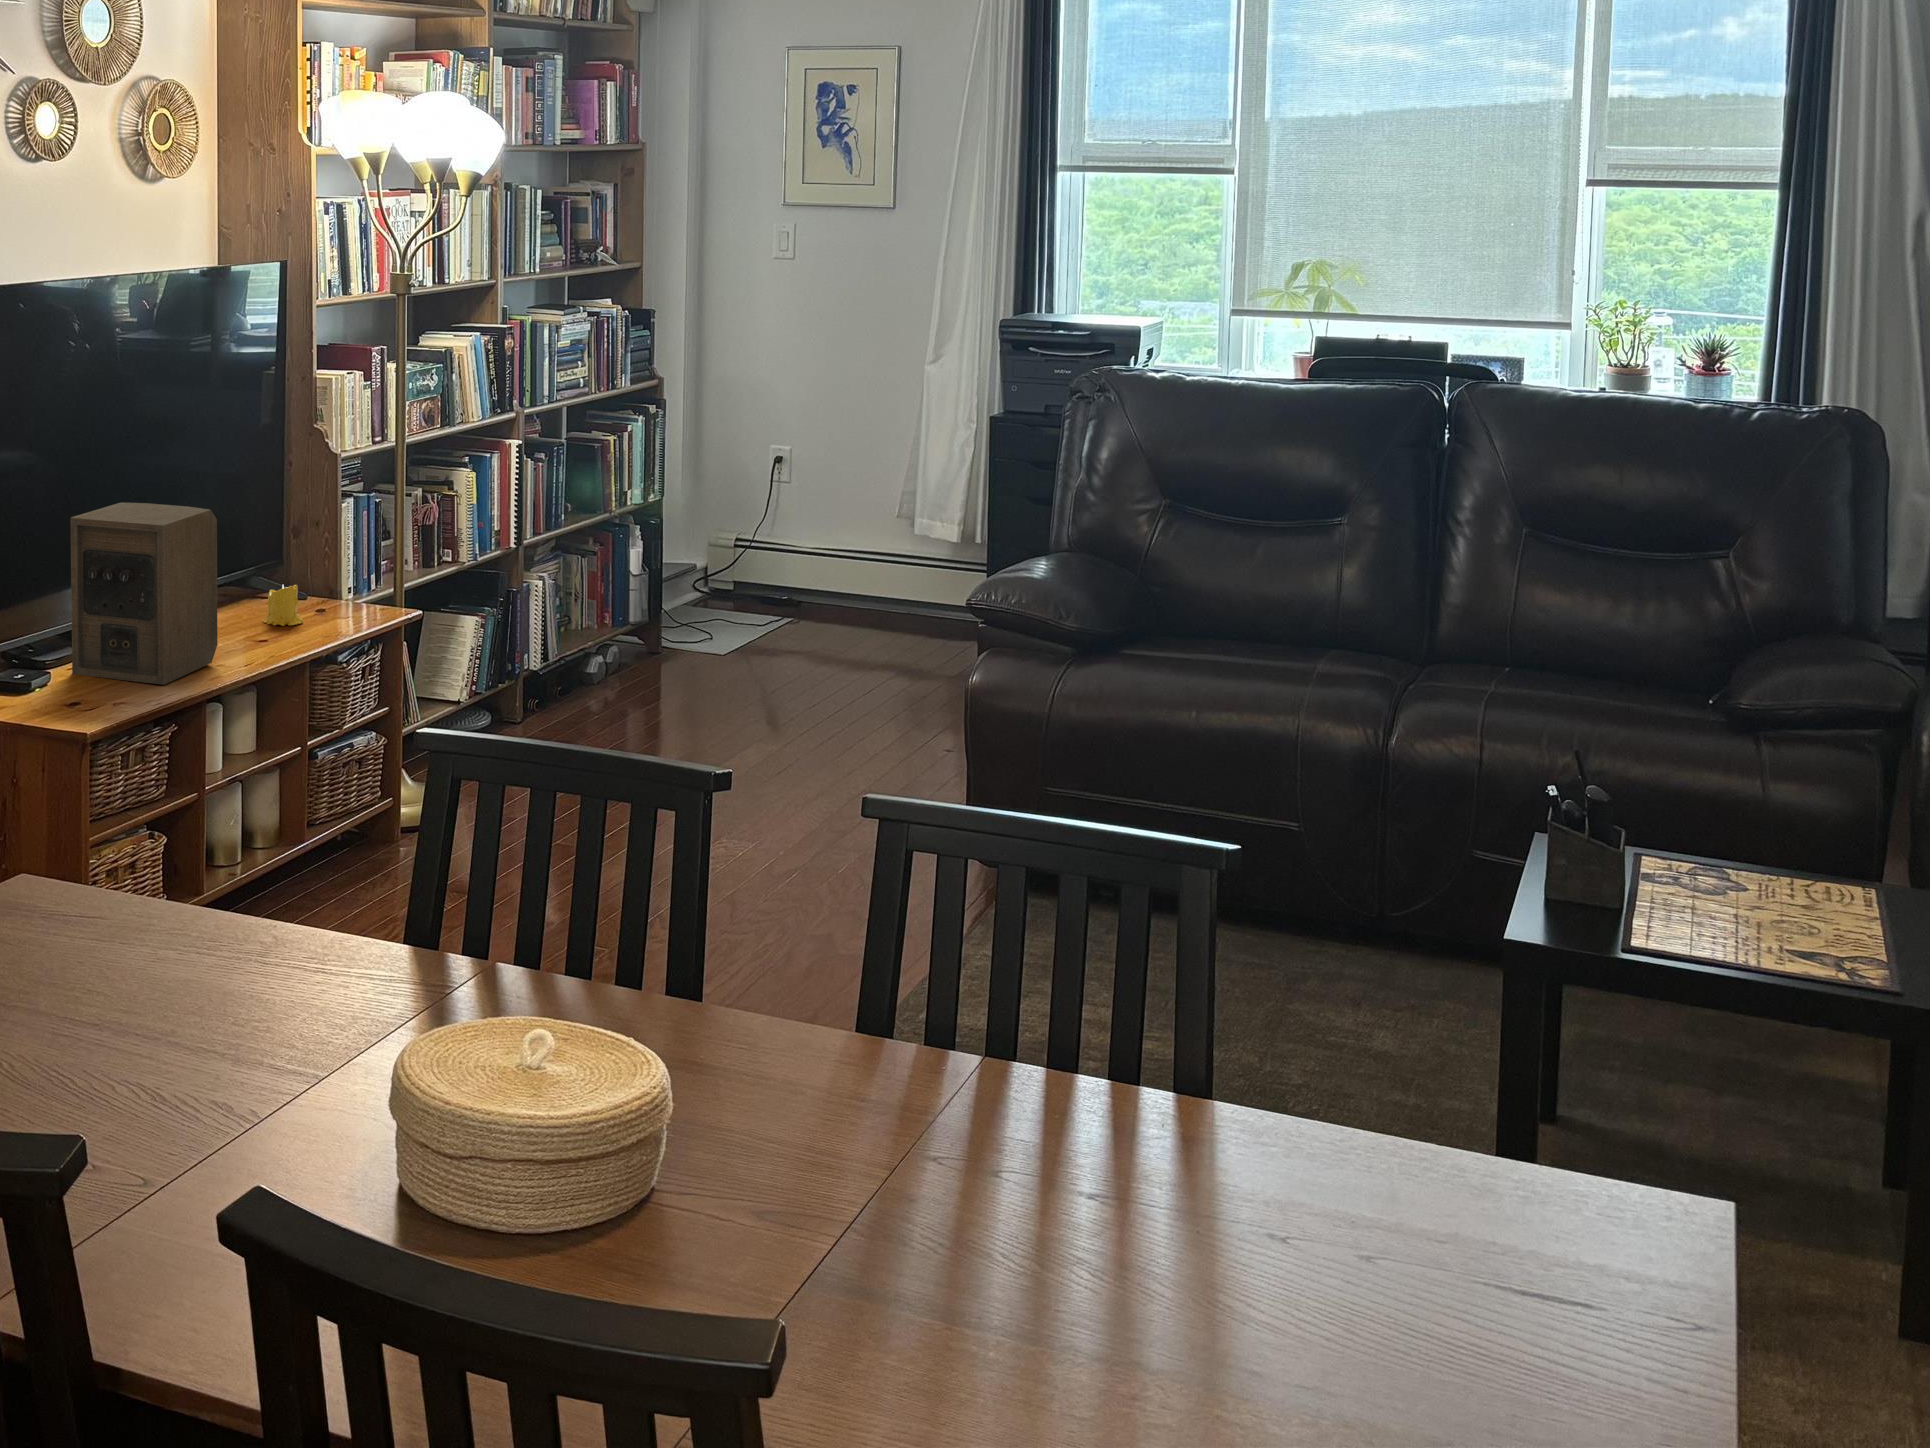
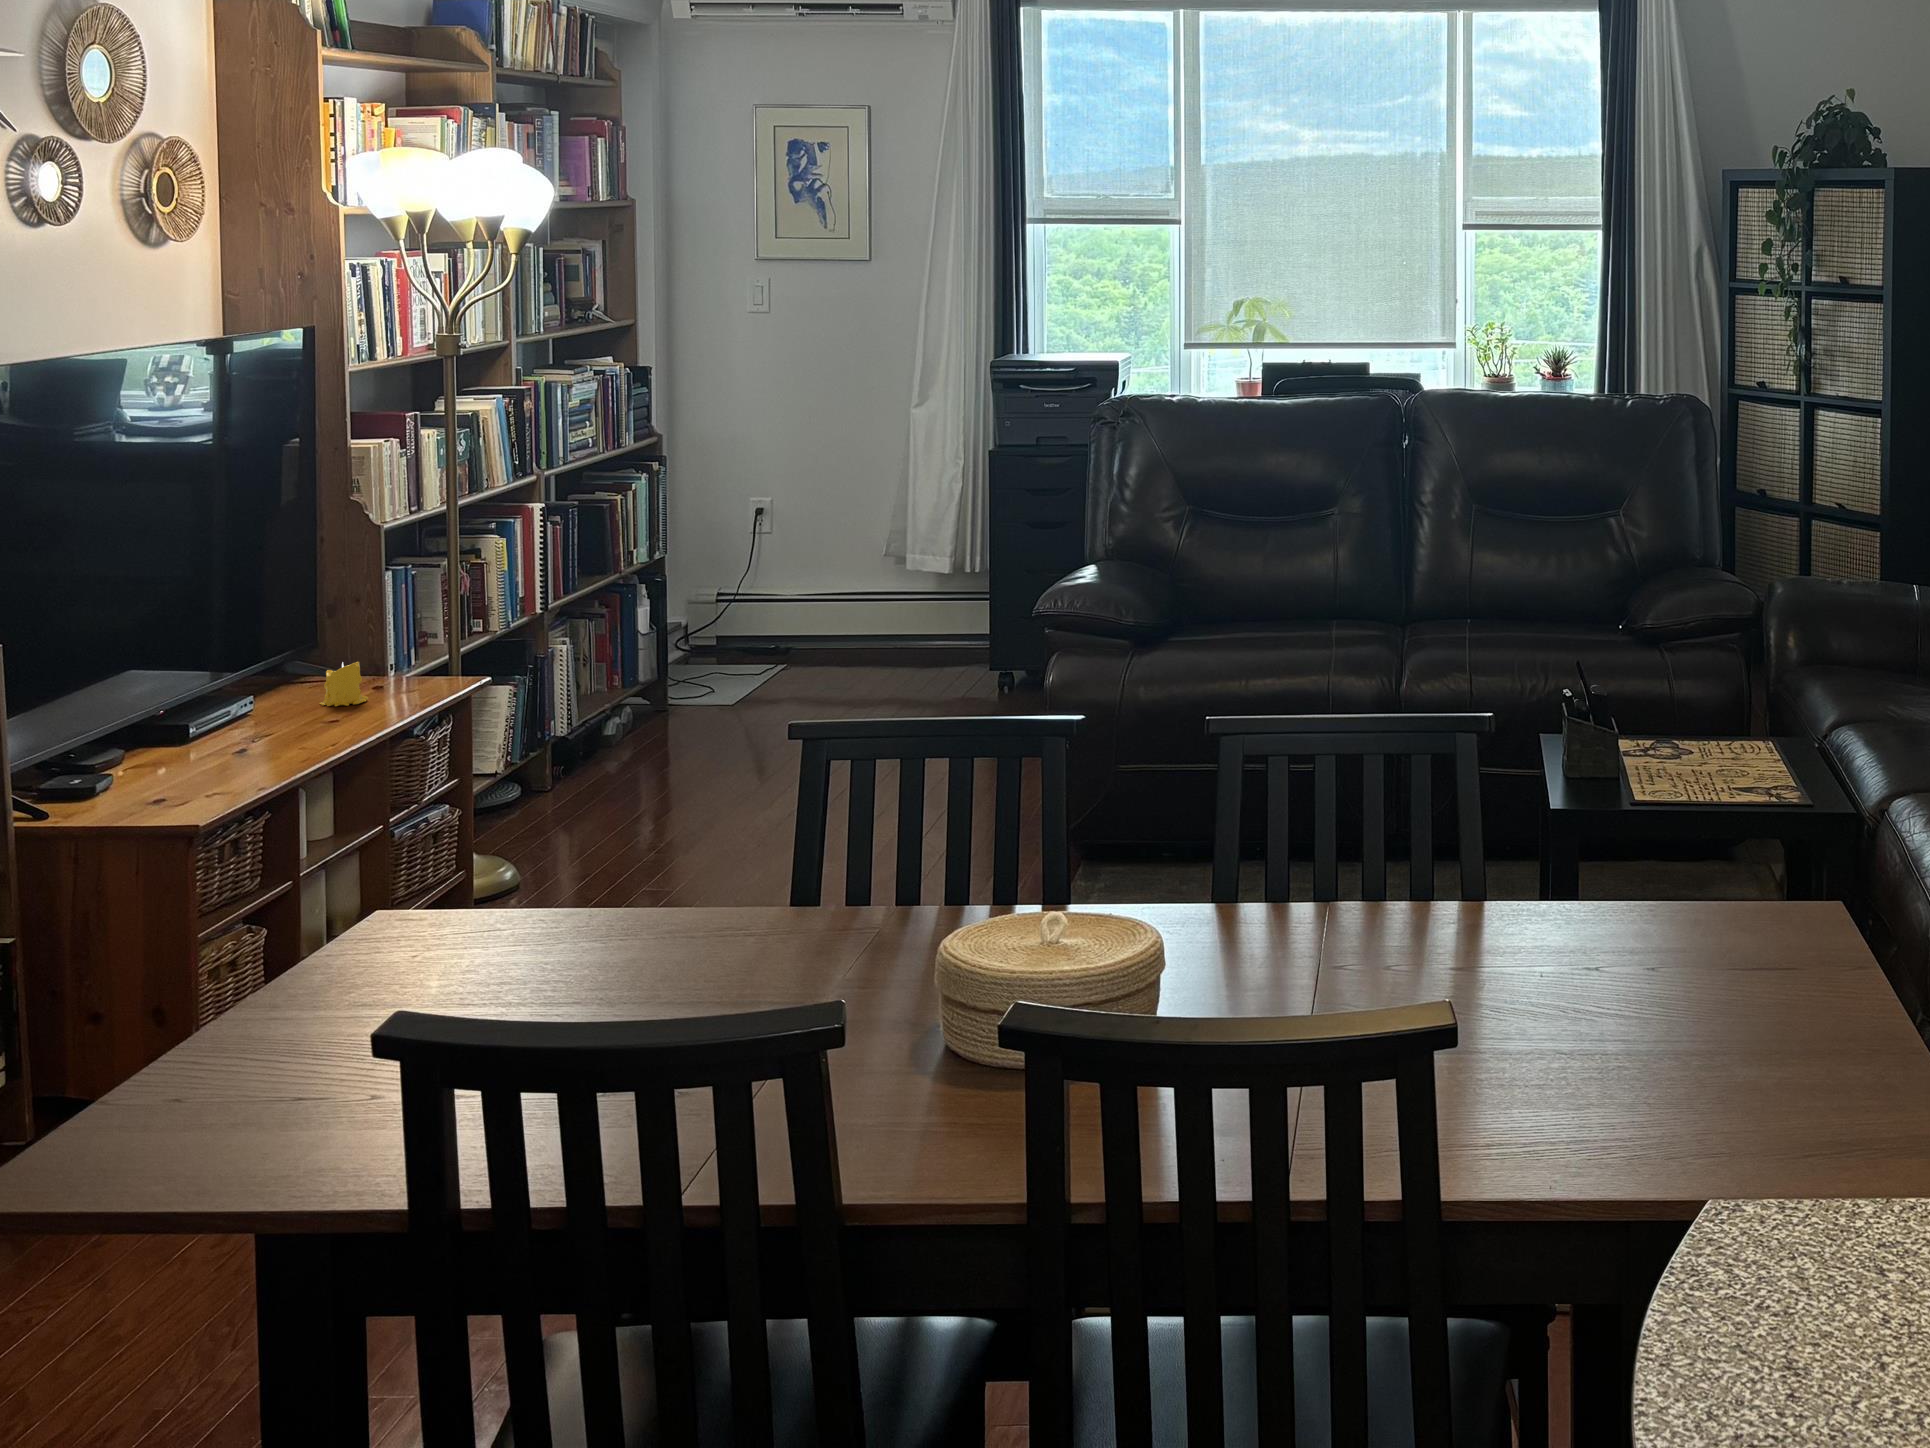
speaker: present [71,502,218,685] -> none [124,585,296,778]

